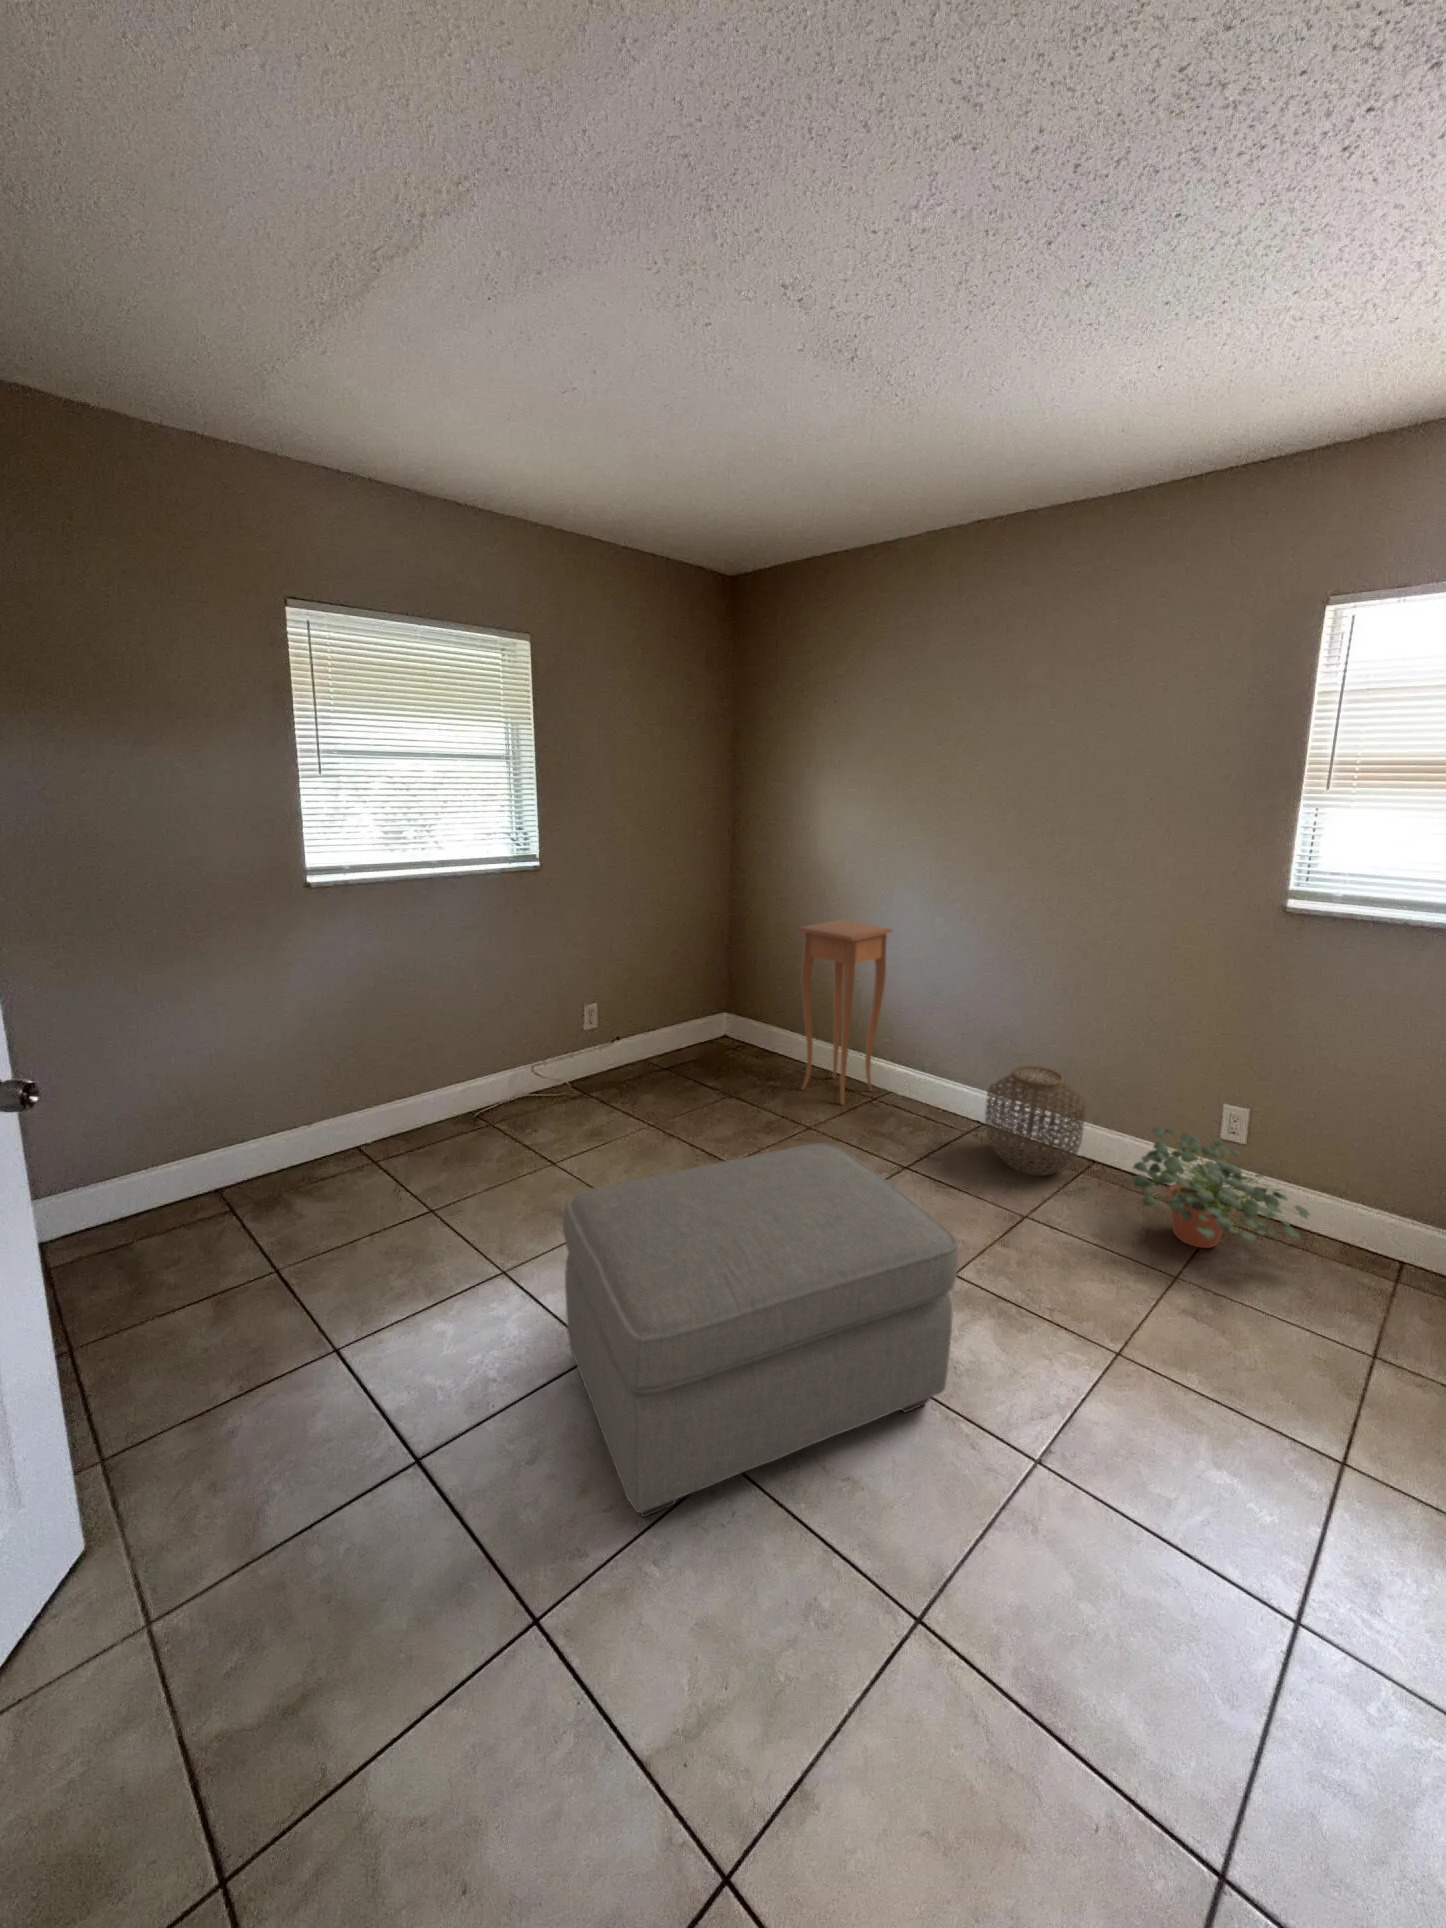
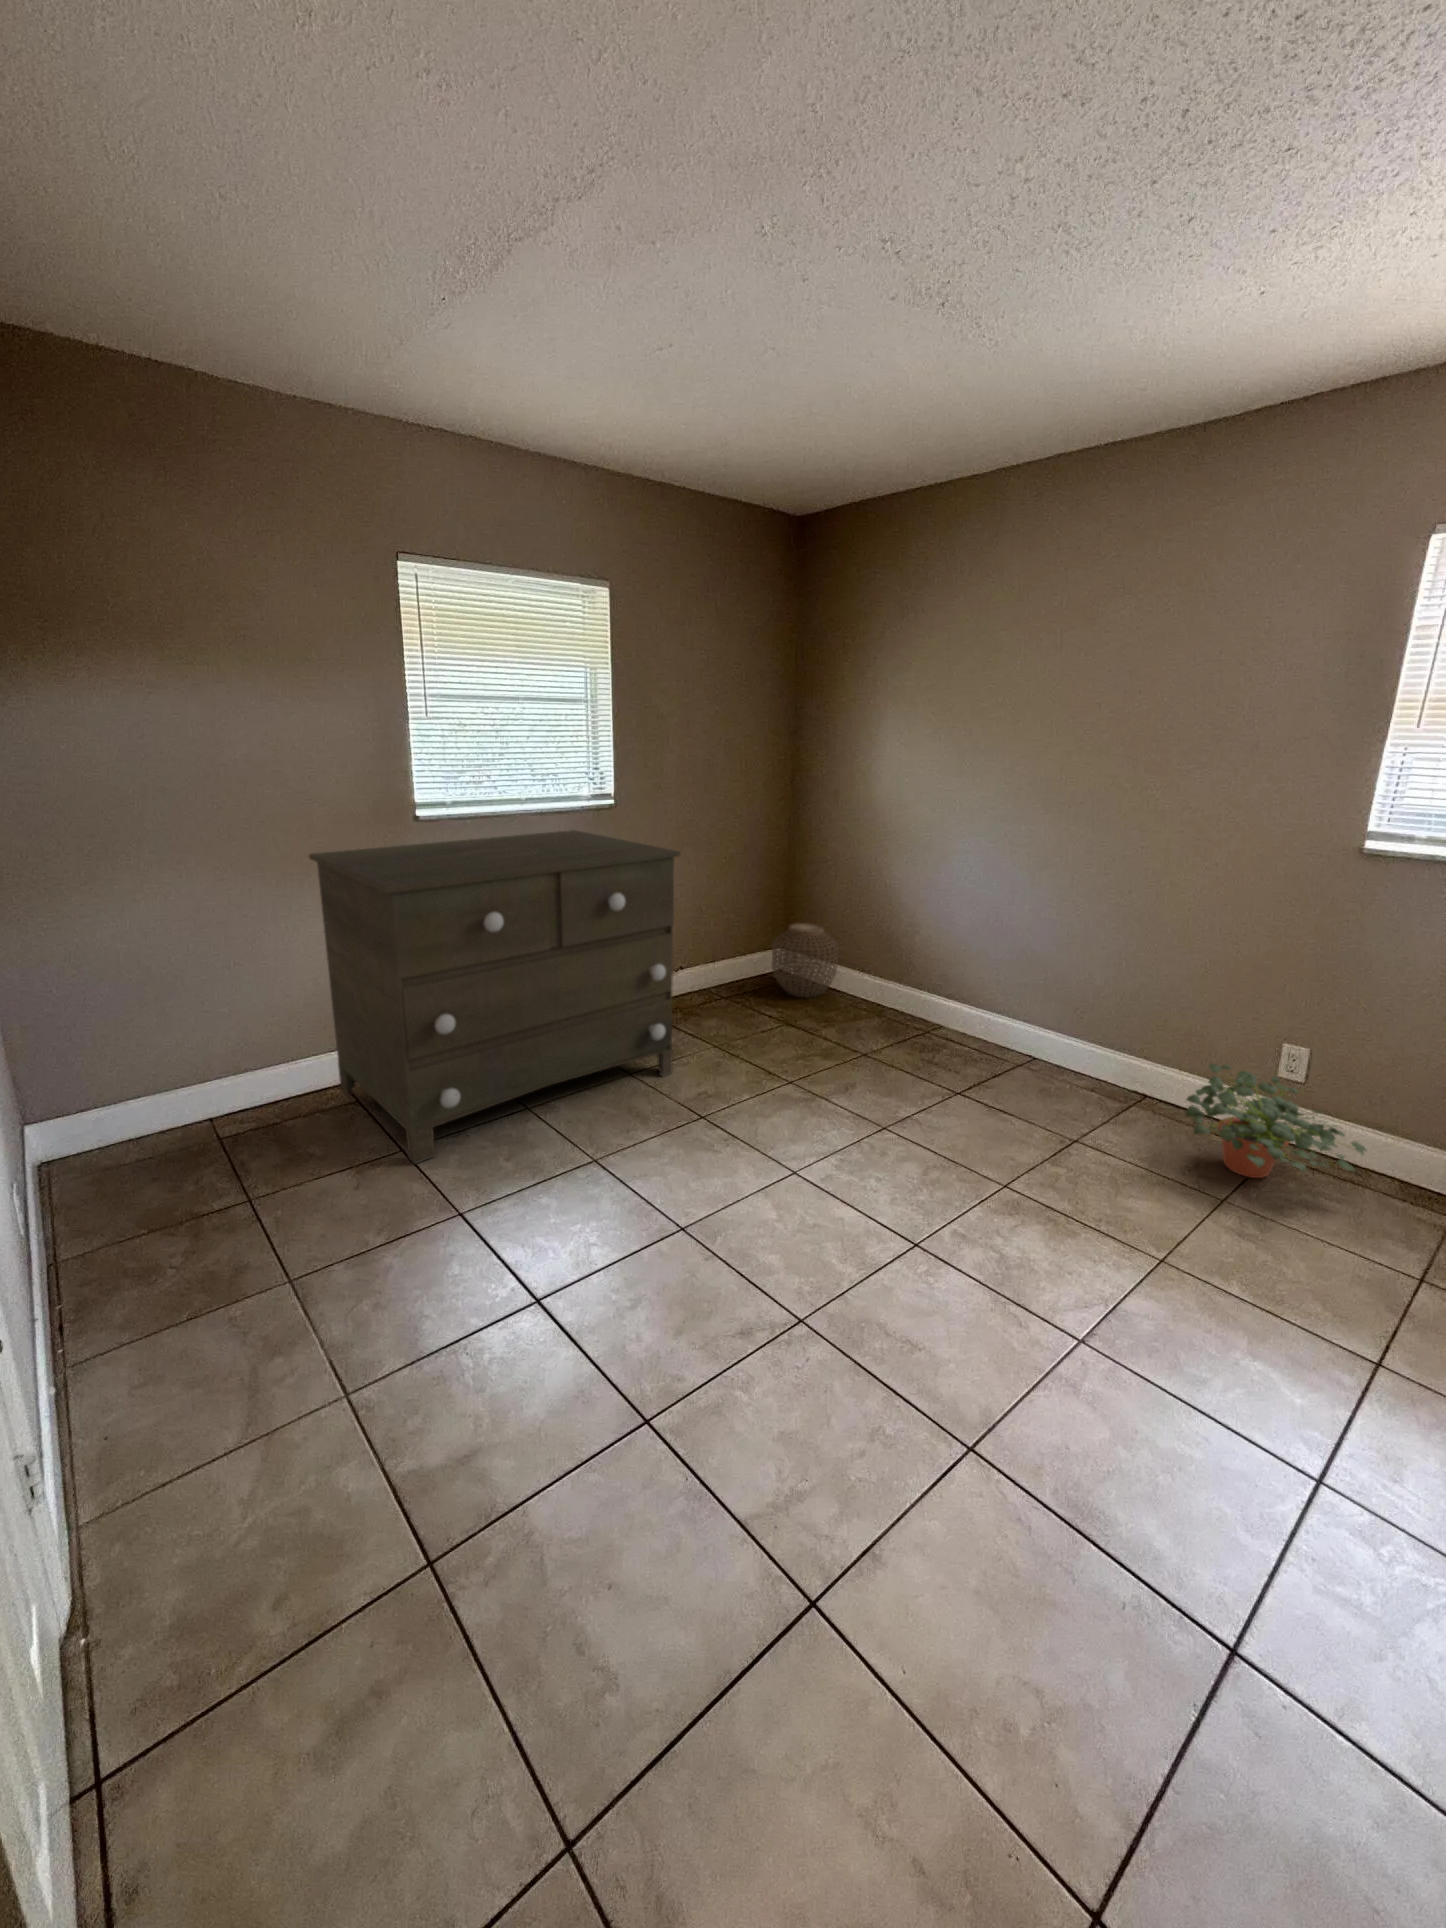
dresser: none [172,895,606,1290] -> present [309,830,681,1163]
side table: present [798,920,892,1105] -> none [856,859,952,1036]
woven basket: present [985,1066,1086,1176] -> present [772,923,838,997]
ottoman: present [563,1143,958,1517] -> none [654,1059,1011,1352]

